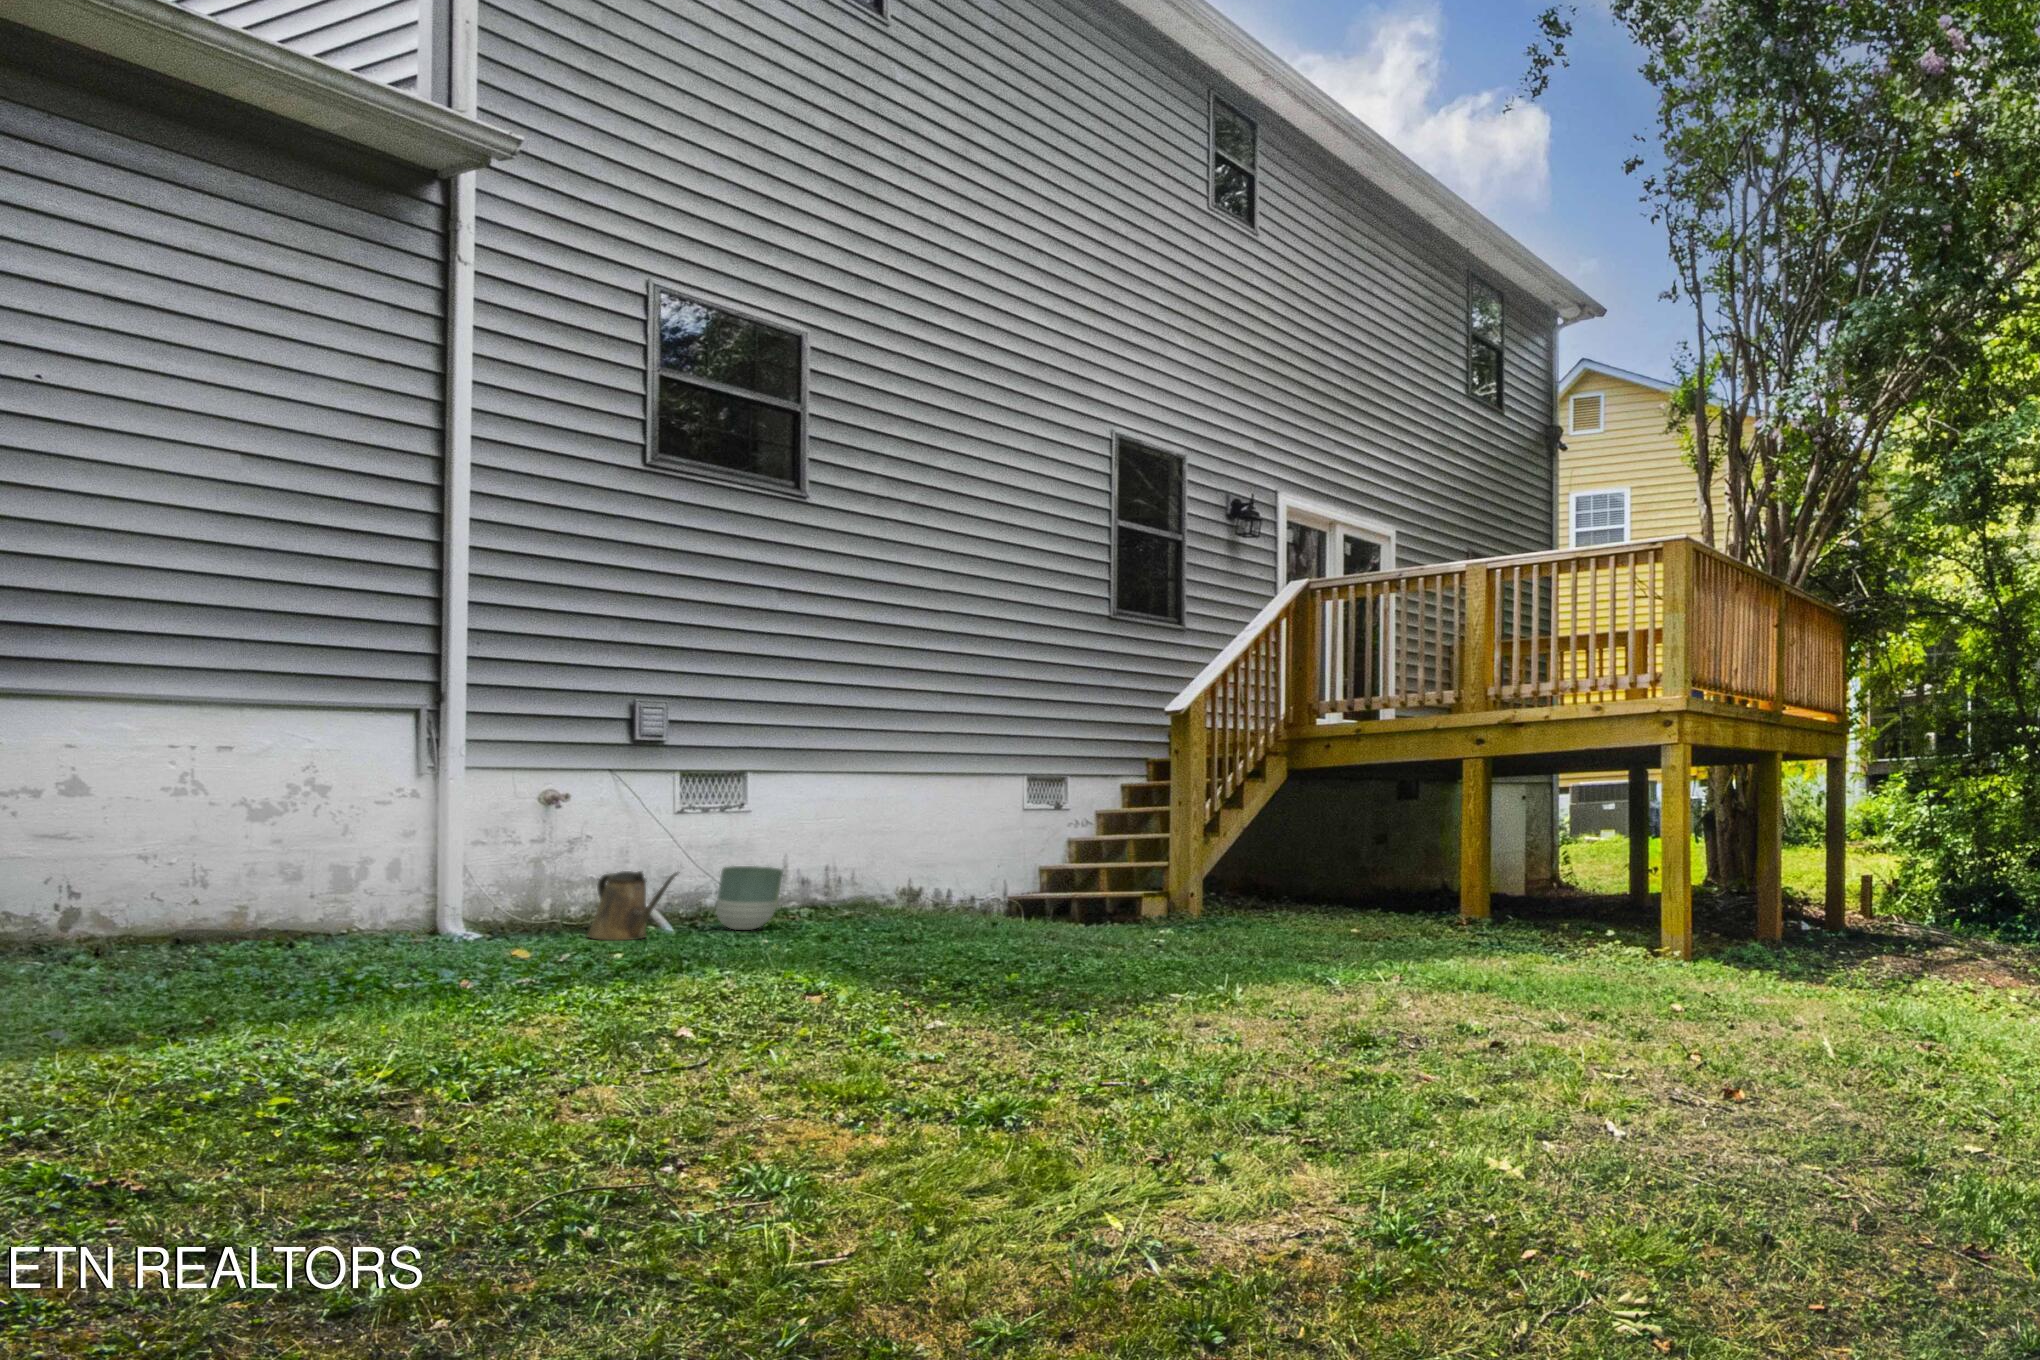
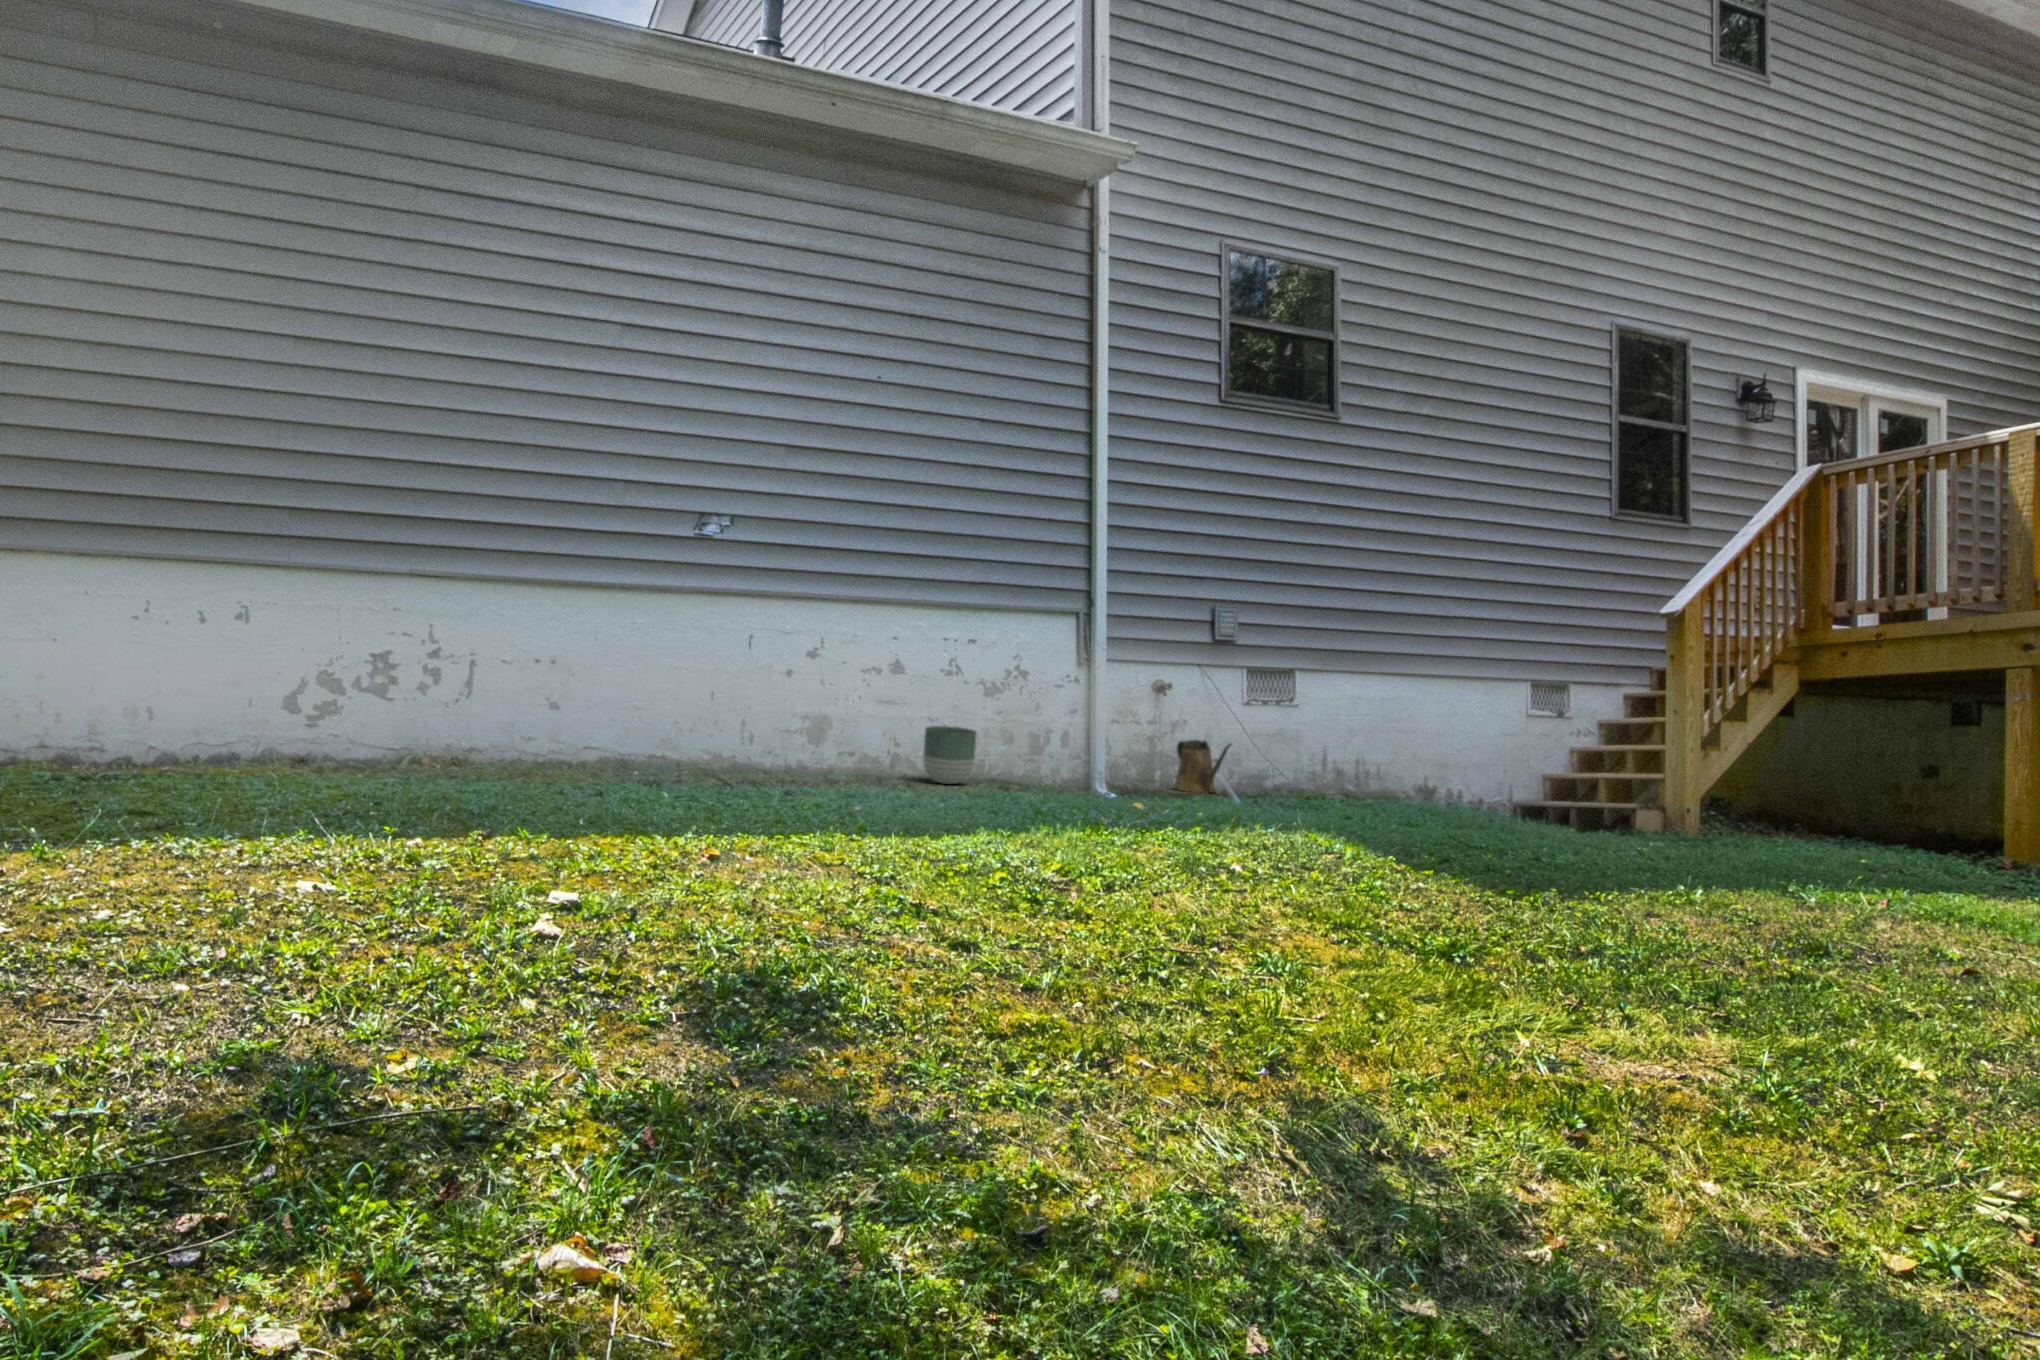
planter: present [716,866,783,930] -> present [923,726,976,784]

